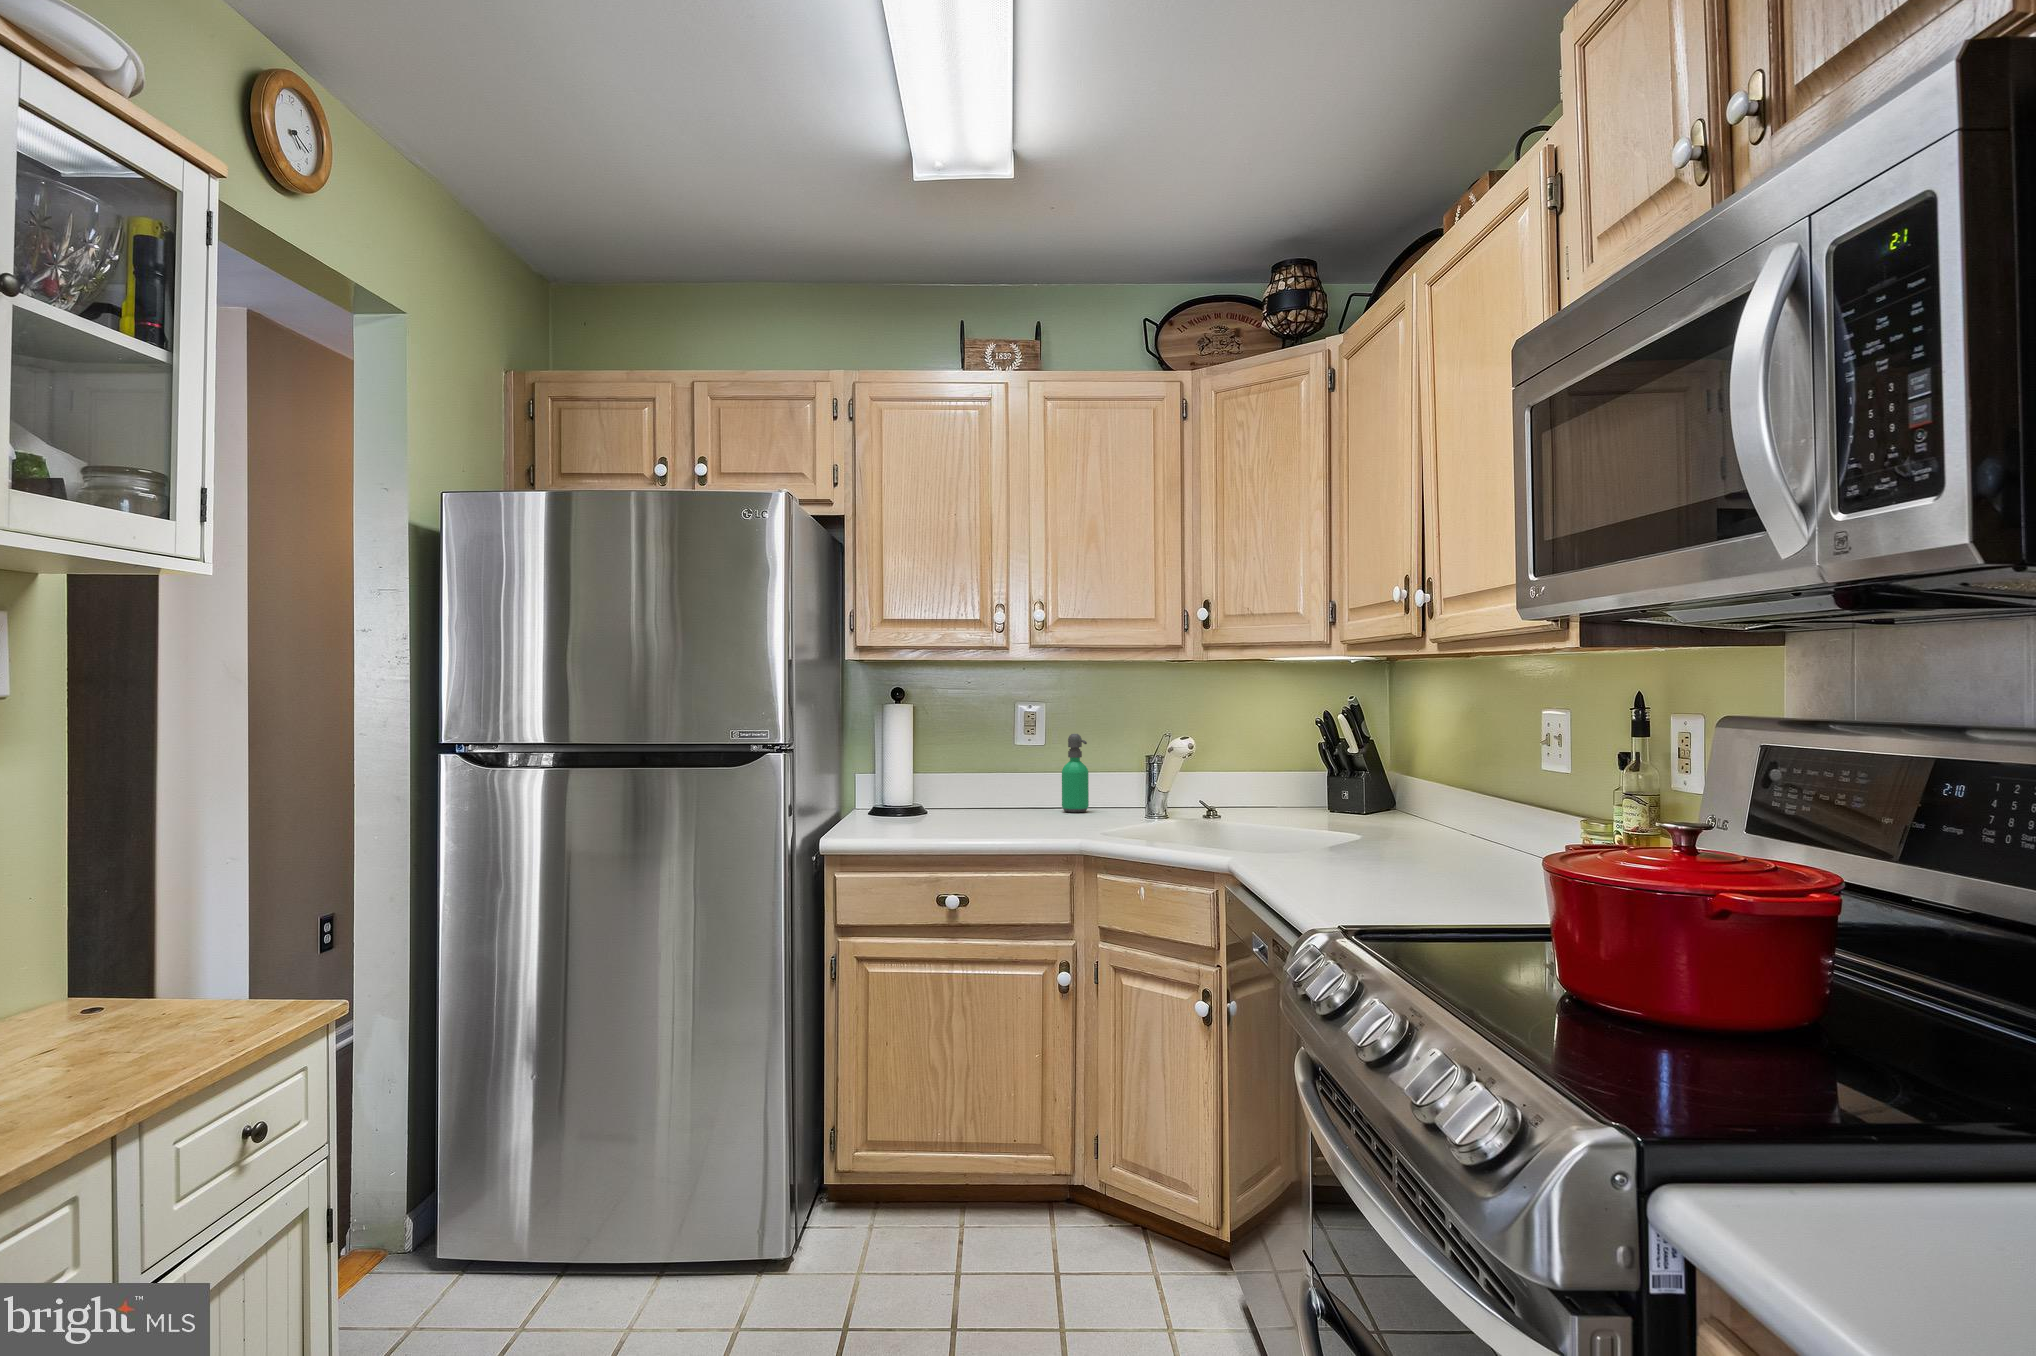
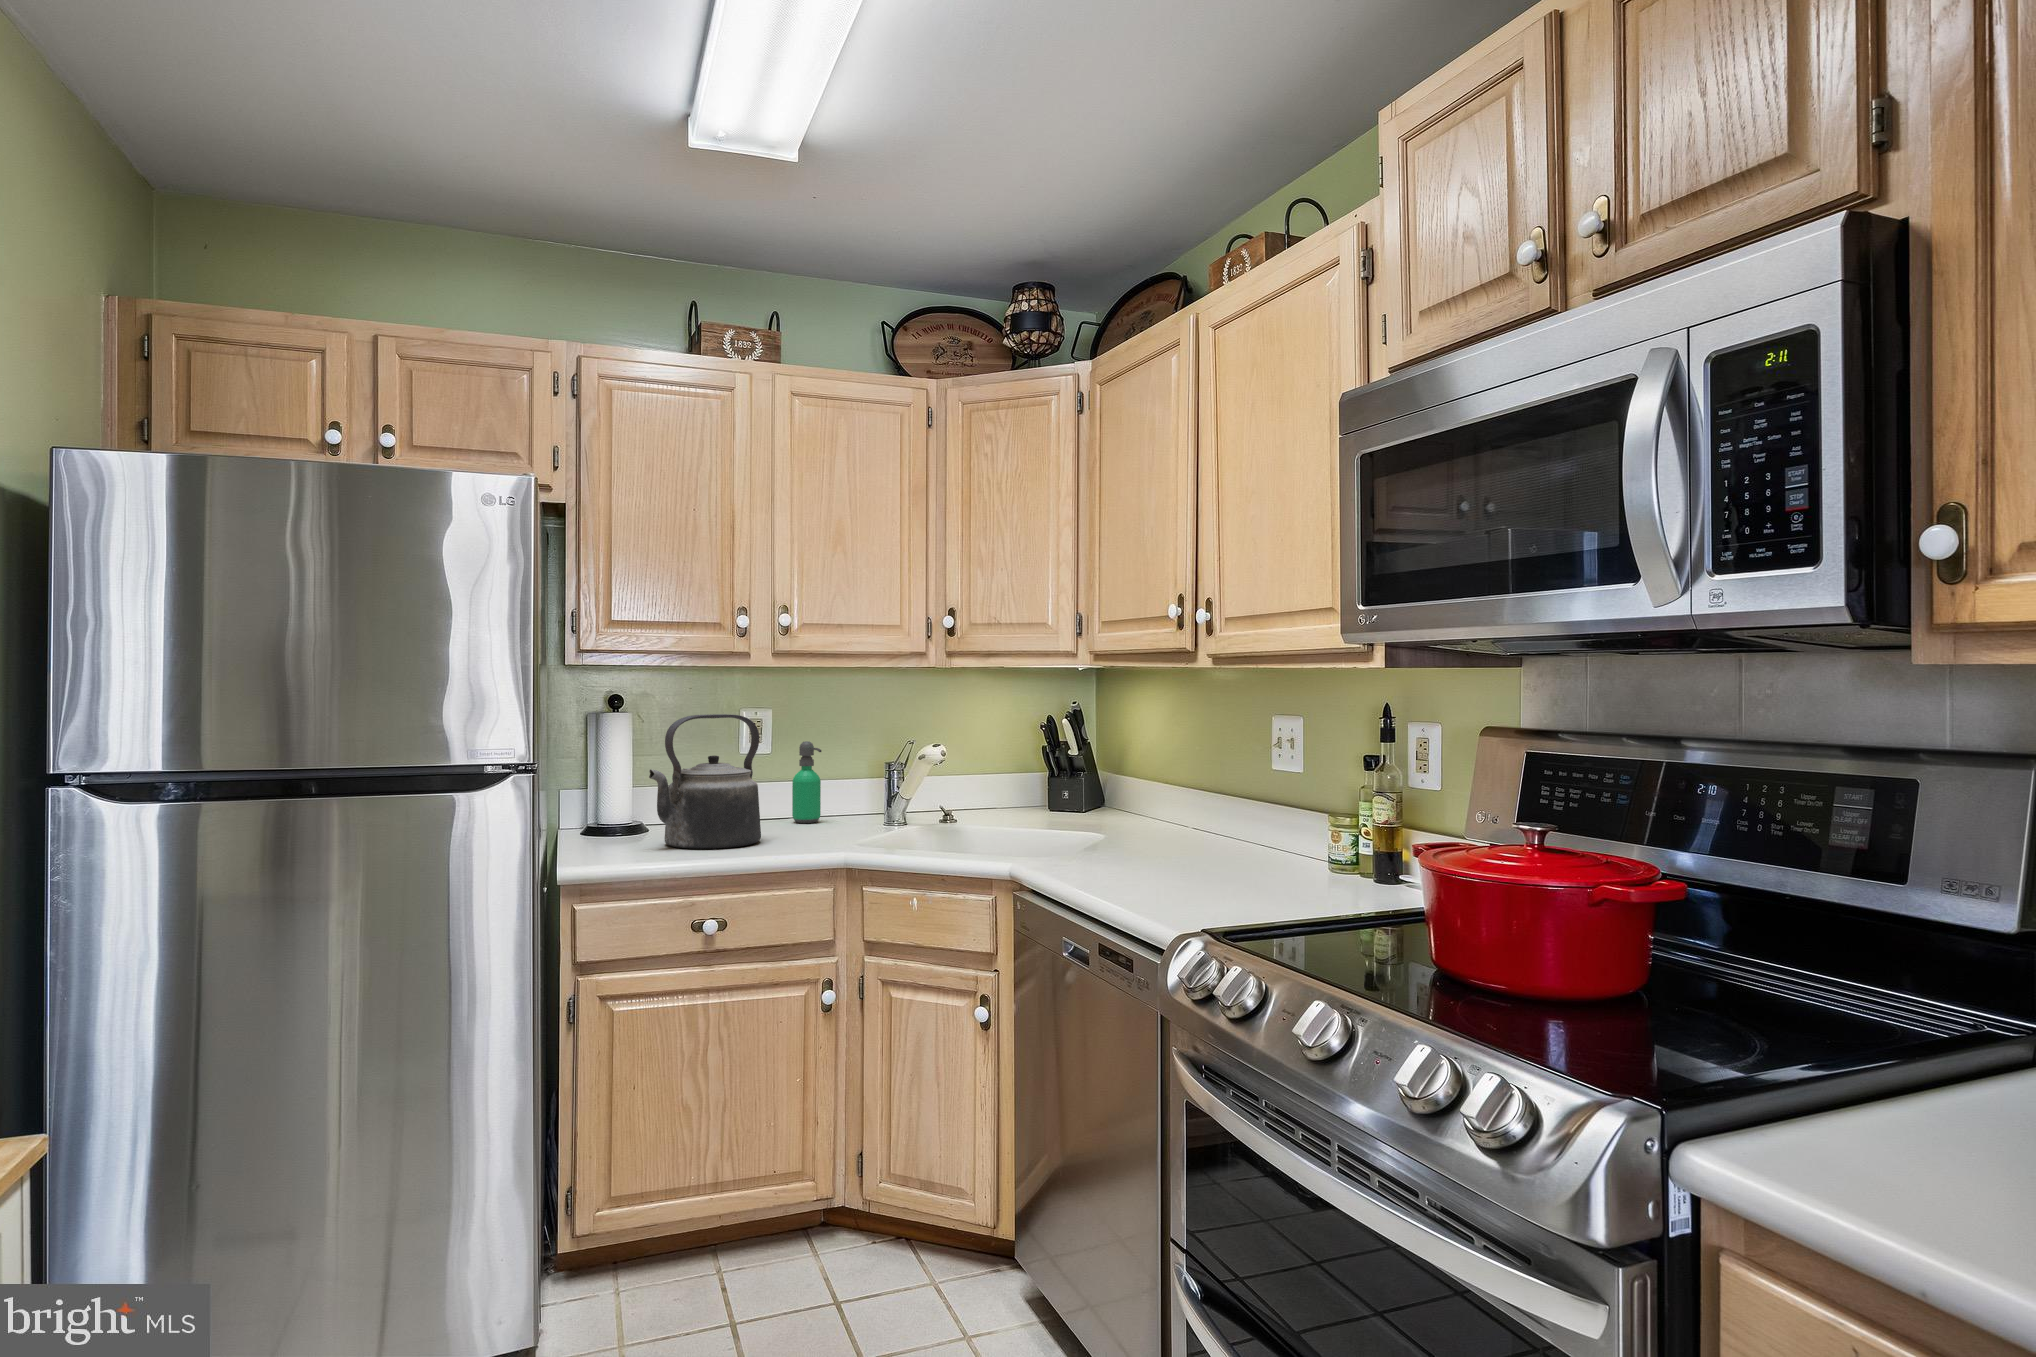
kettle: none [907,706,1013,830] -> present [649,714,761,849]

